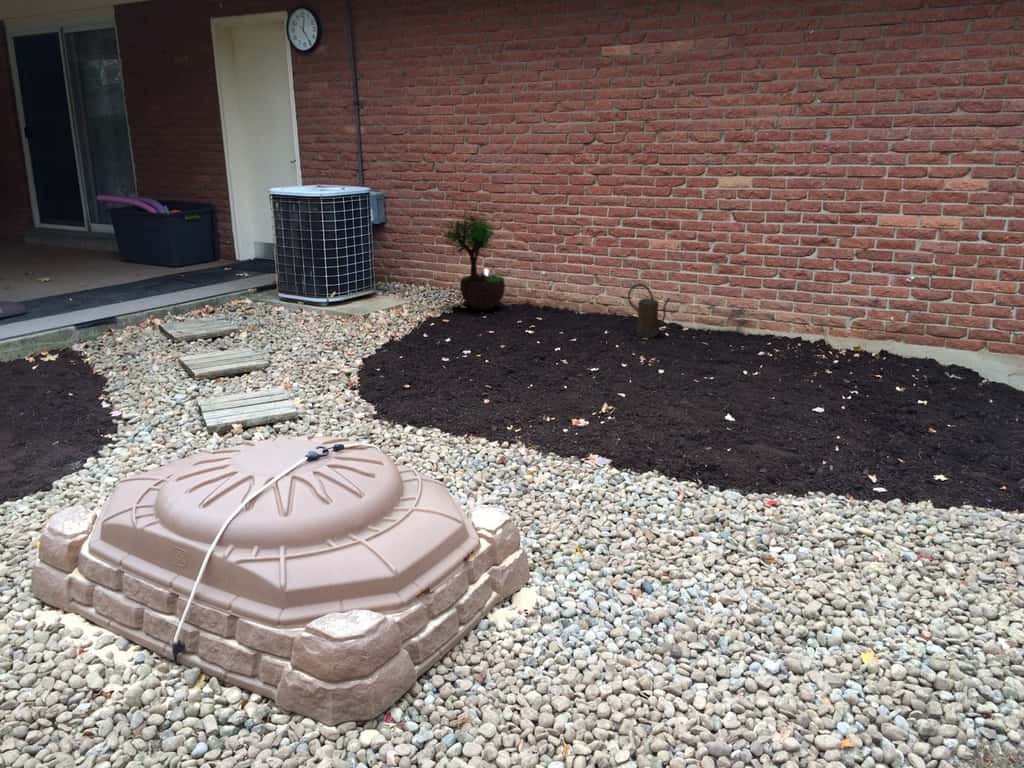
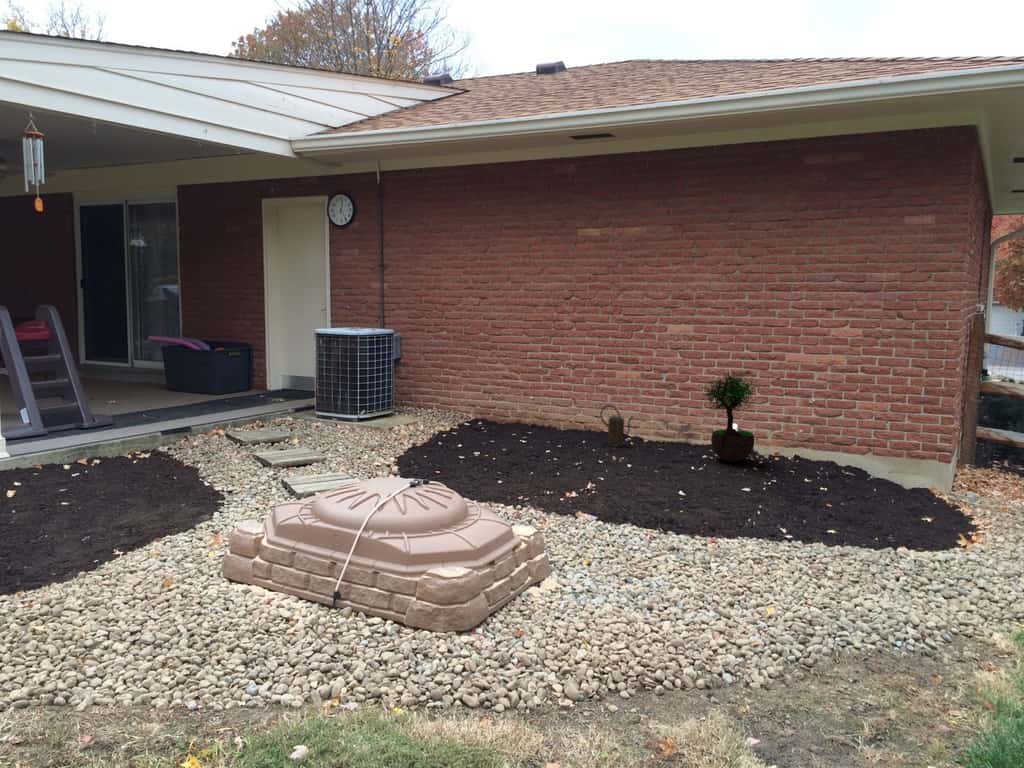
potted tree: present [439,211,505,309] -> present [702,372,757,462]

